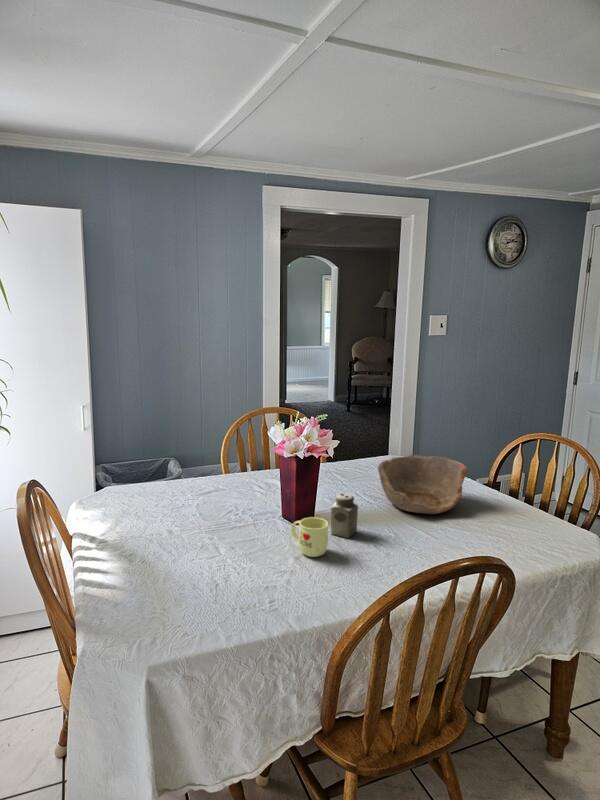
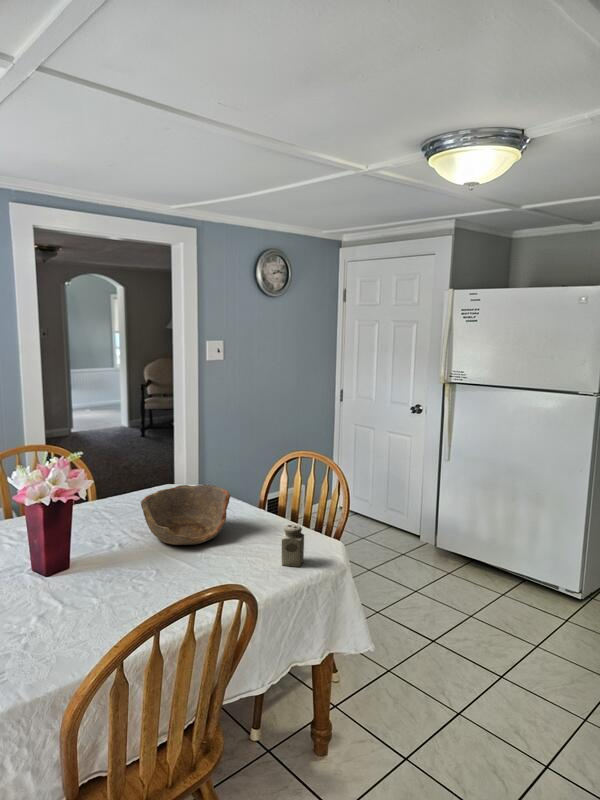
salt shaker: present [331,494,358,538] -> present [282,524,304,567]
mug: present [291,517,328,557] -> none [36,567,77,611]

